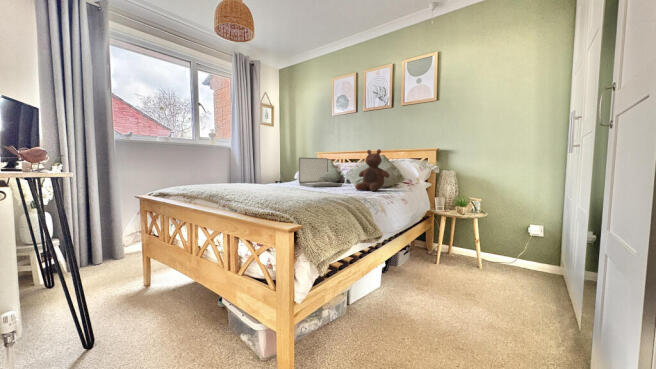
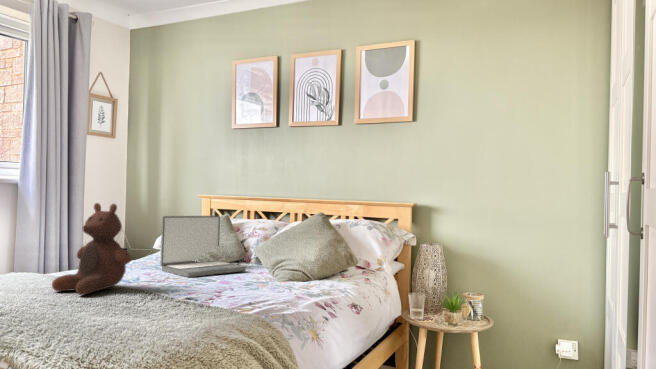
stuffed bear: present [355,149,390,191] -> present [52,203,131,295]

